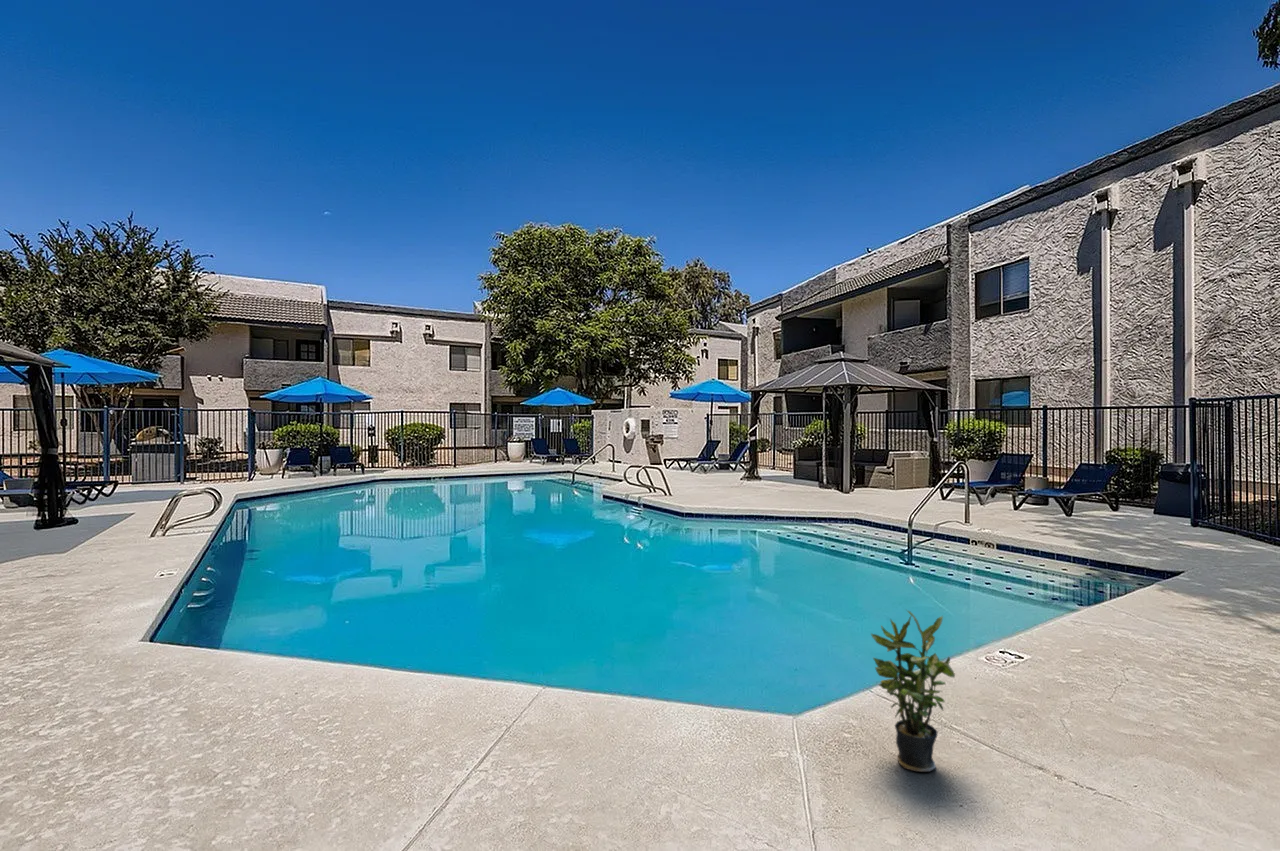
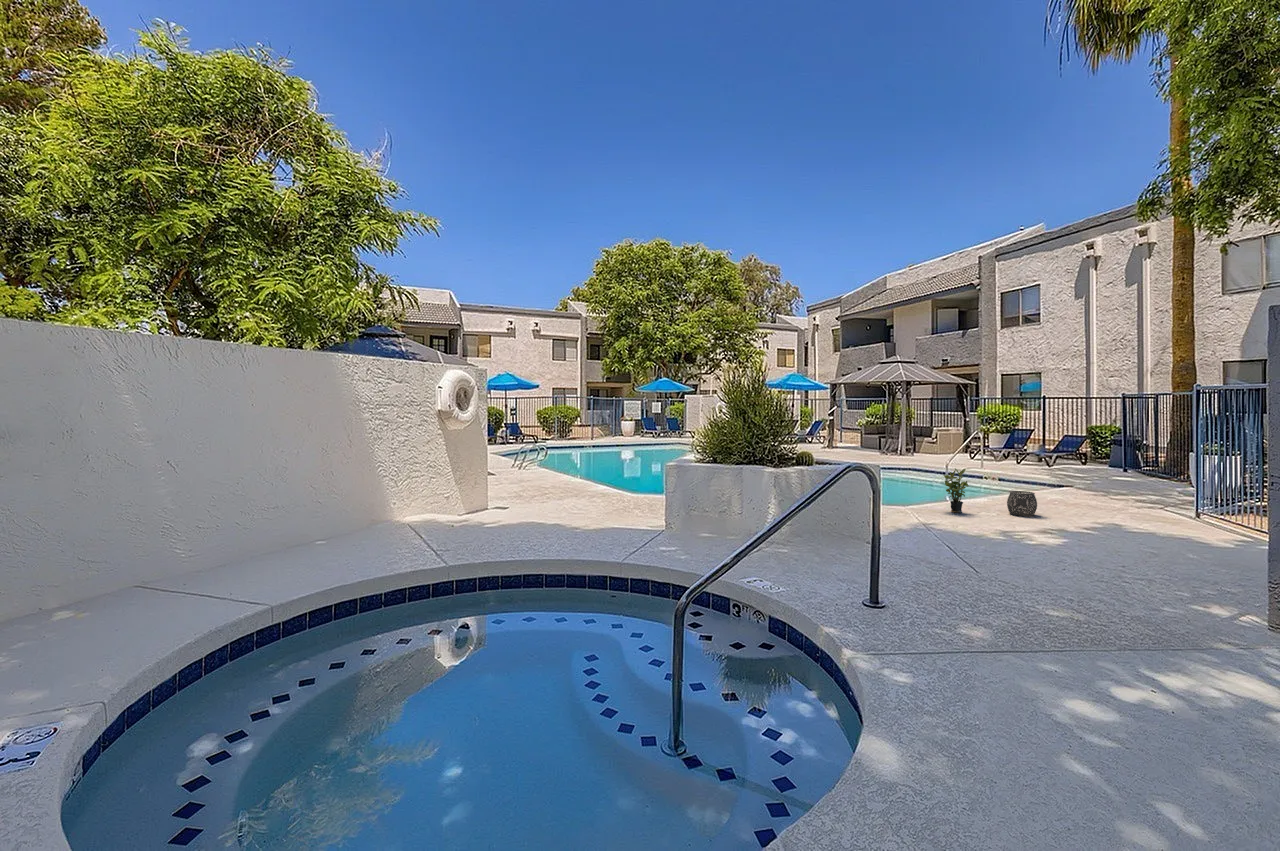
woven basket: none [1086,693,1208,810] -> present [1007,491,1037,516]

